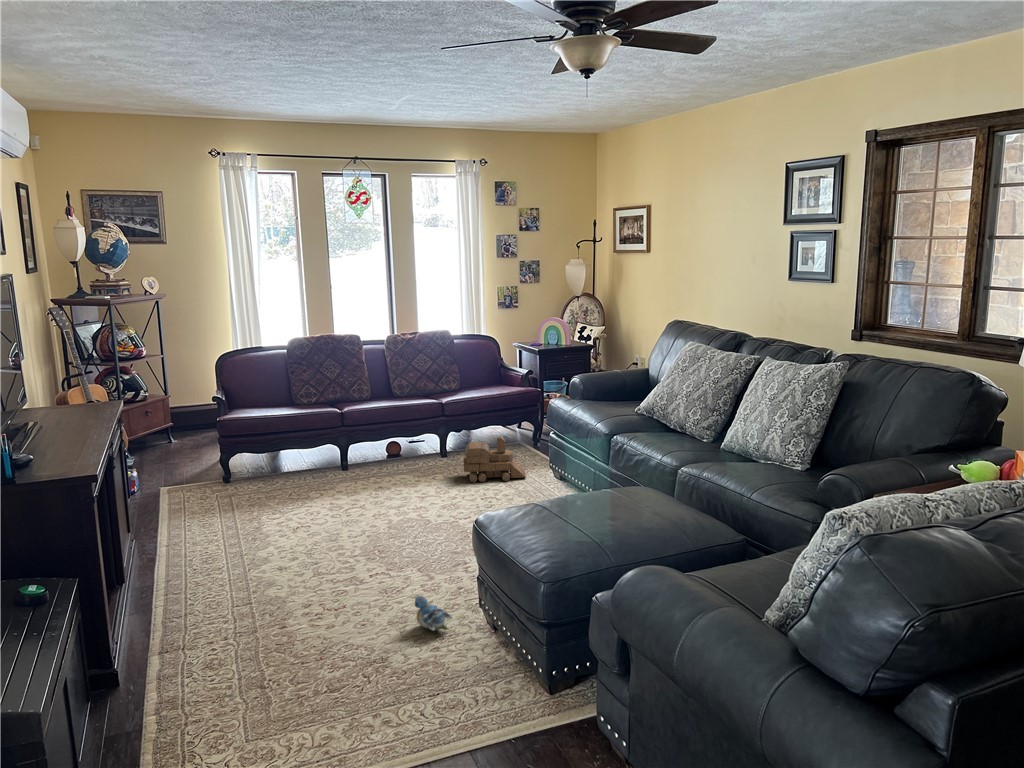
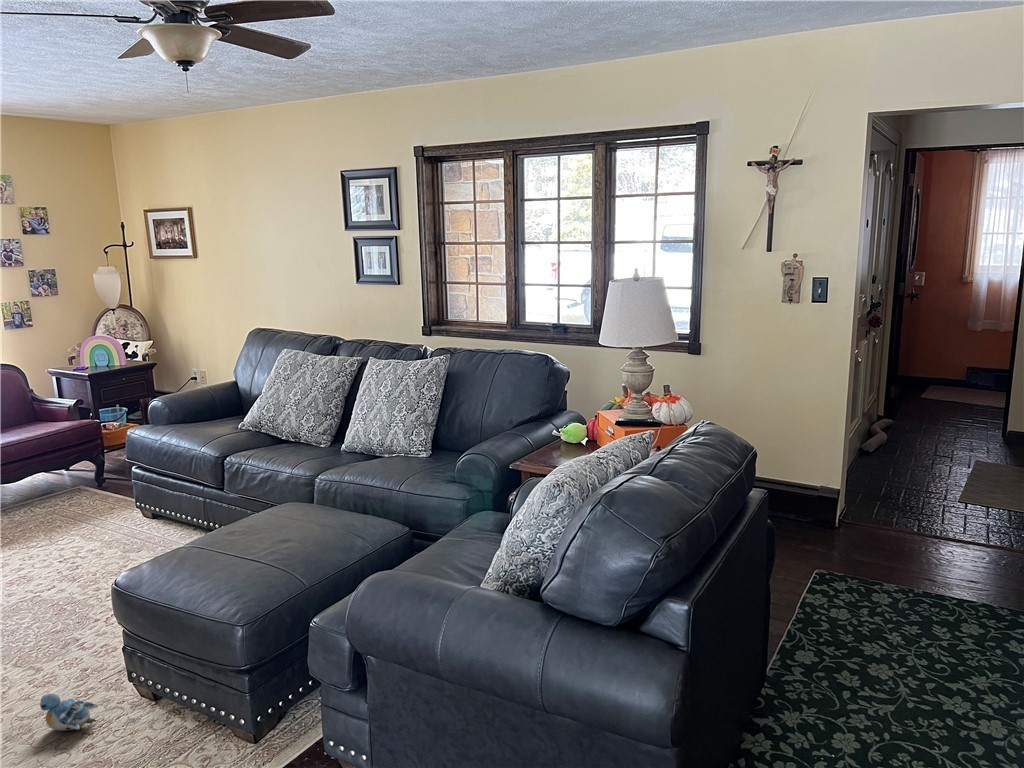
toy train: present [464,436,526,482] -> none [15,482,108,545]

